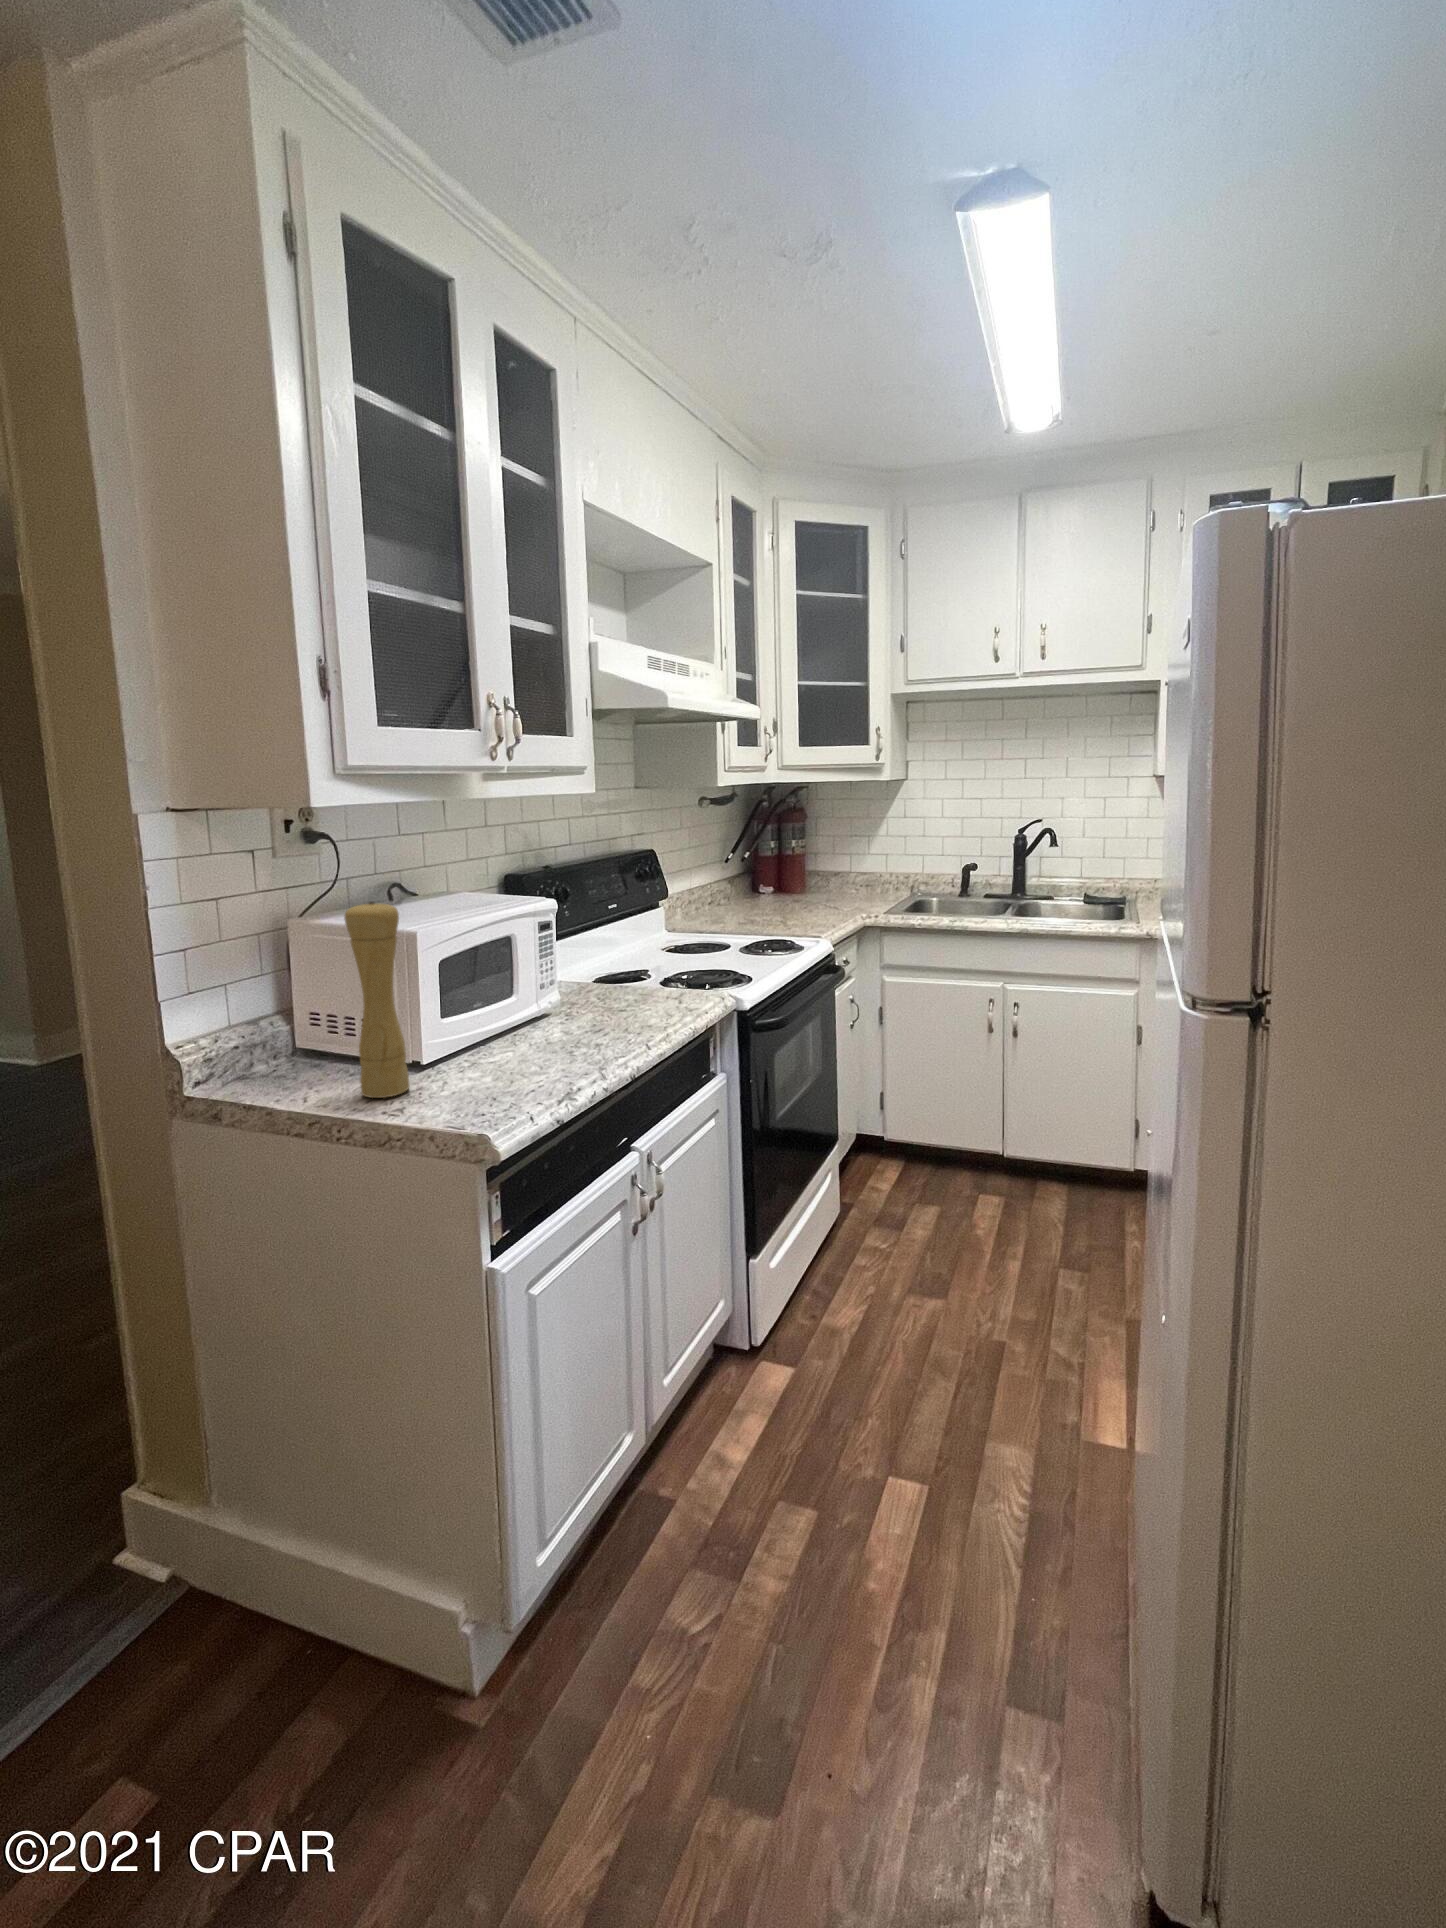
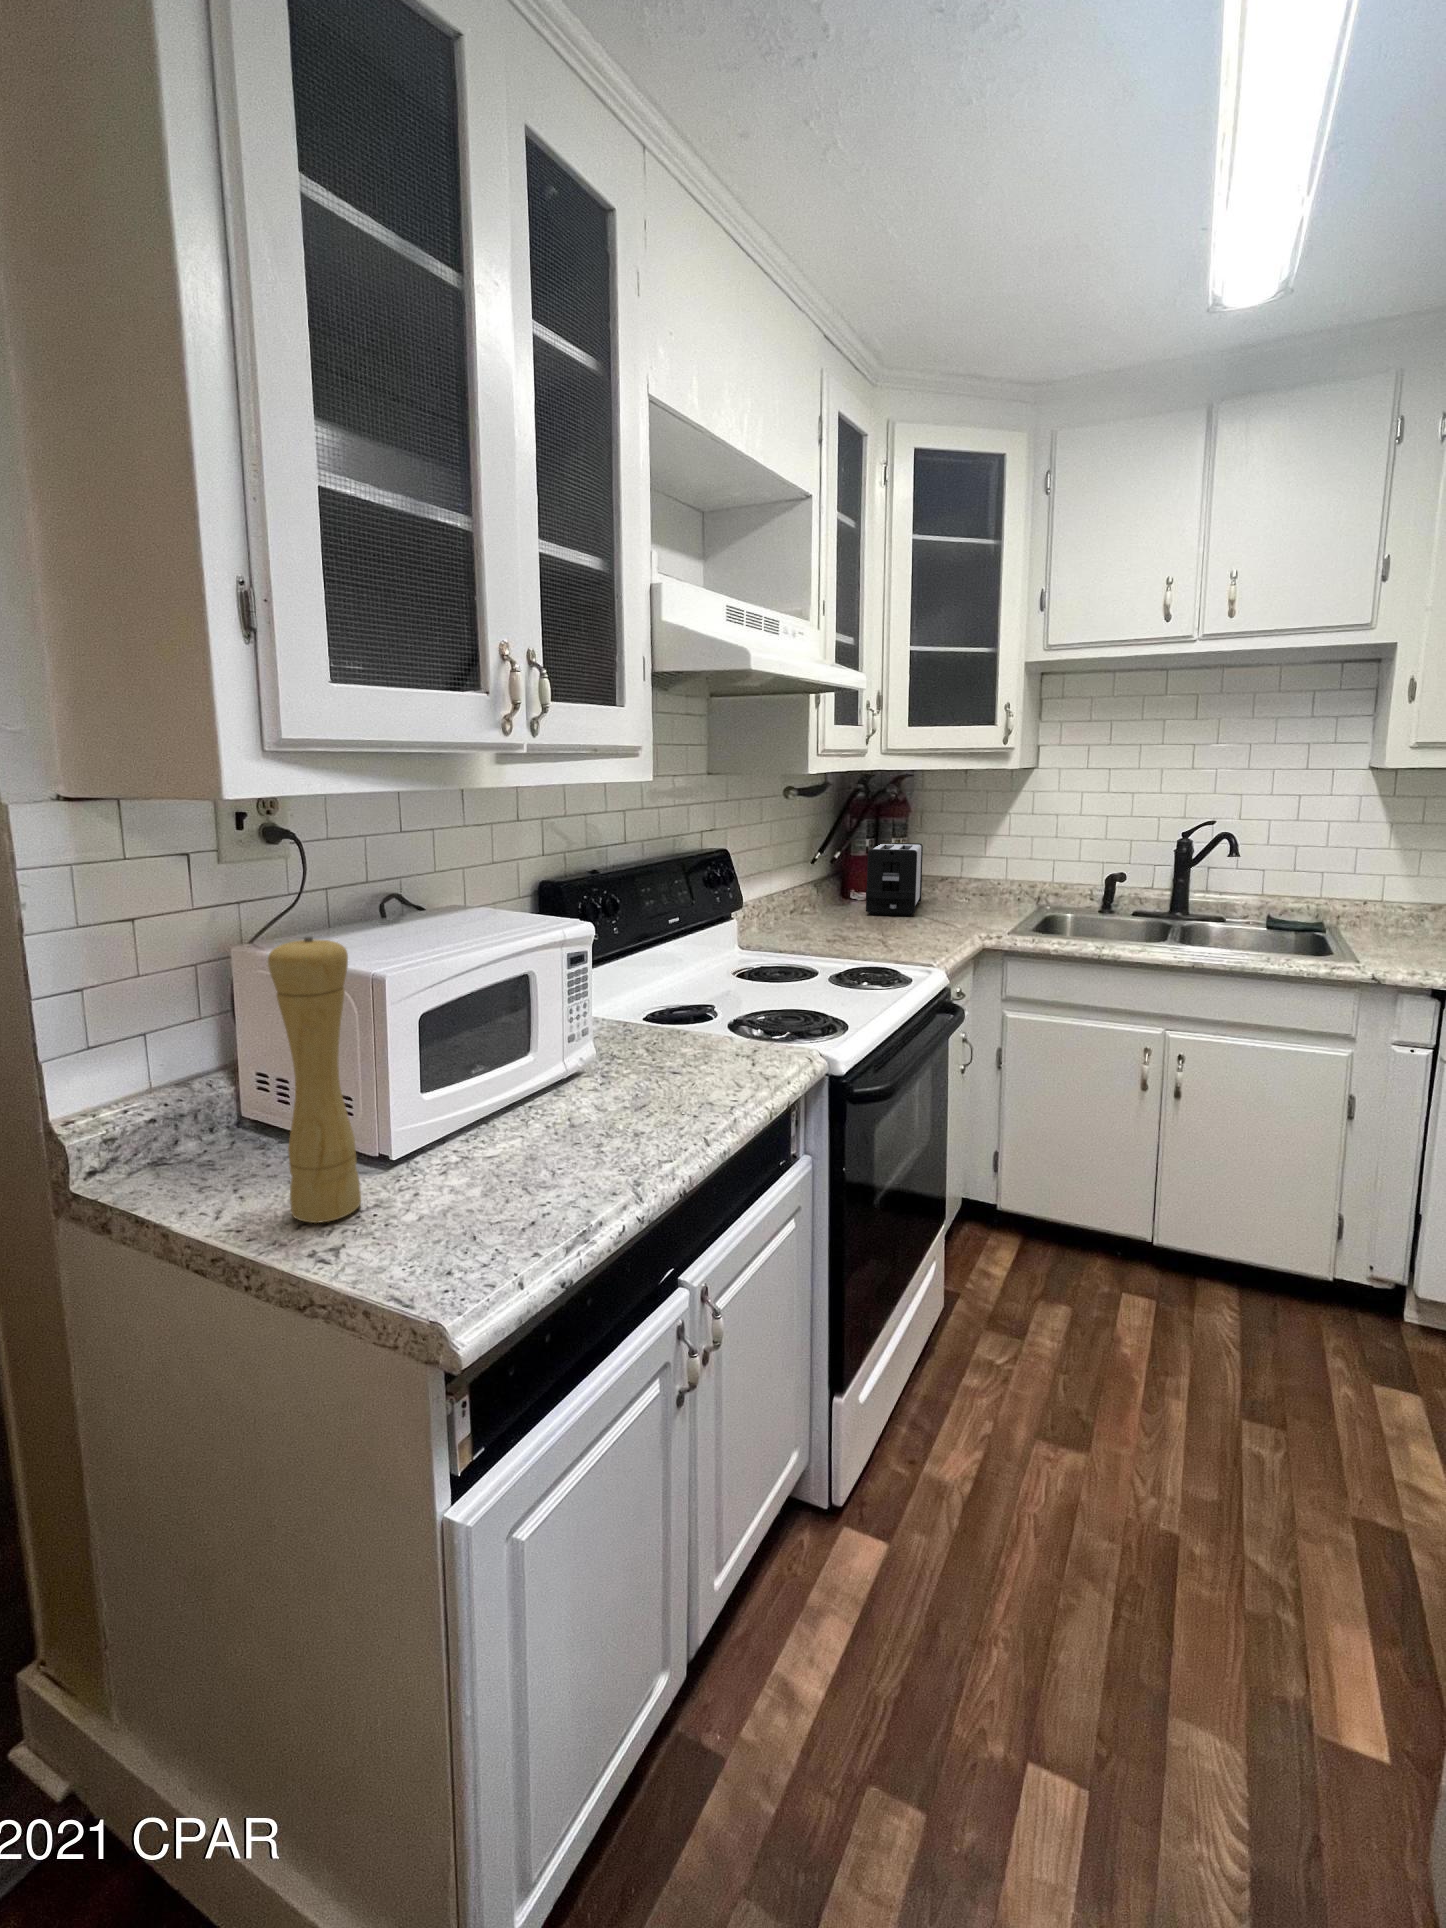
toaster: none [771,844,818,903] -> present [866,843,923,916]

